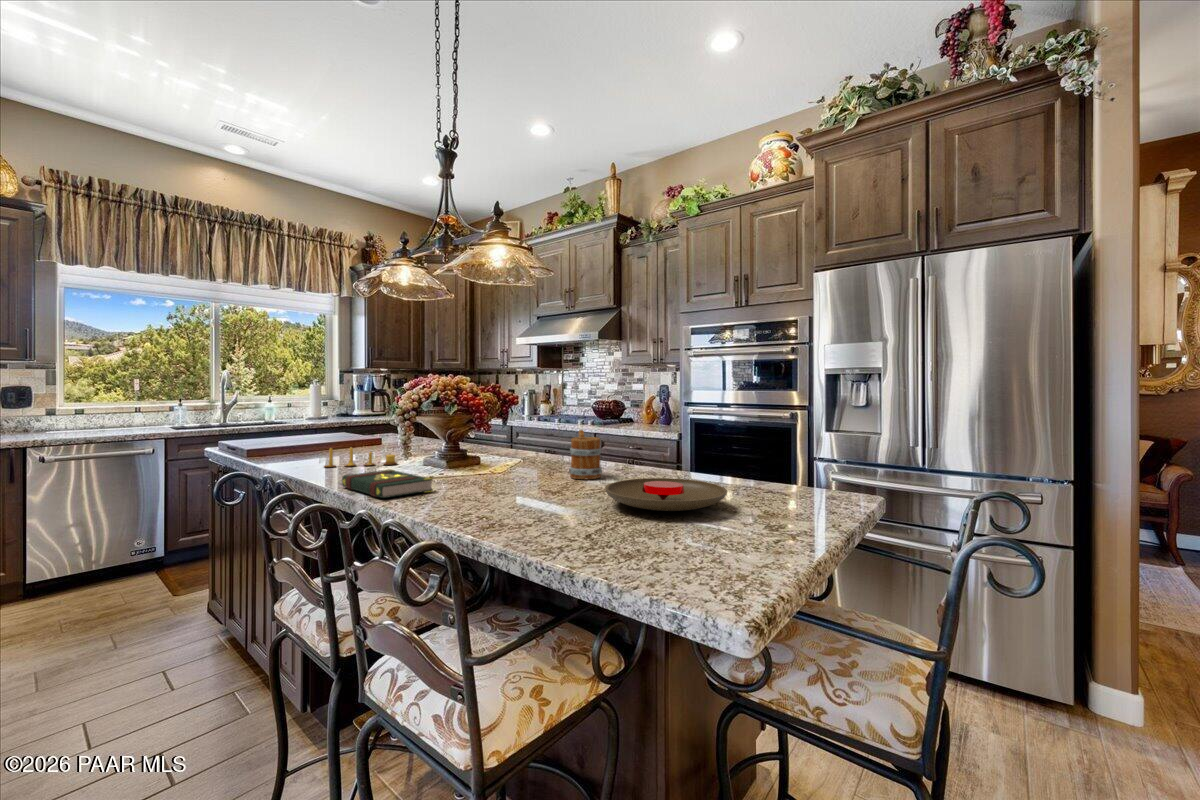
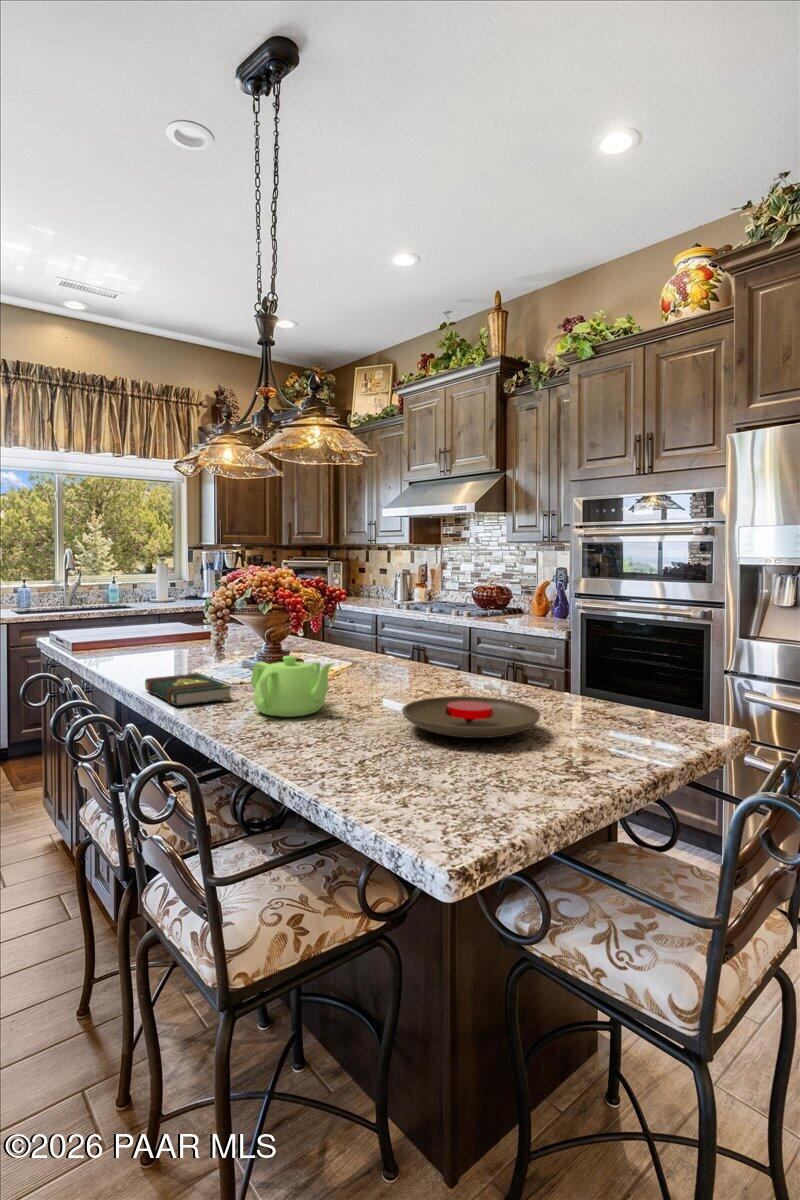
mug: present [569,430,602,479] -> none [389,634,427,692]
candle: present [324,447,397,467] -> none [139,643,216,666]
teapot: none [453,447,539,502] -> present [250,656,333,717]

